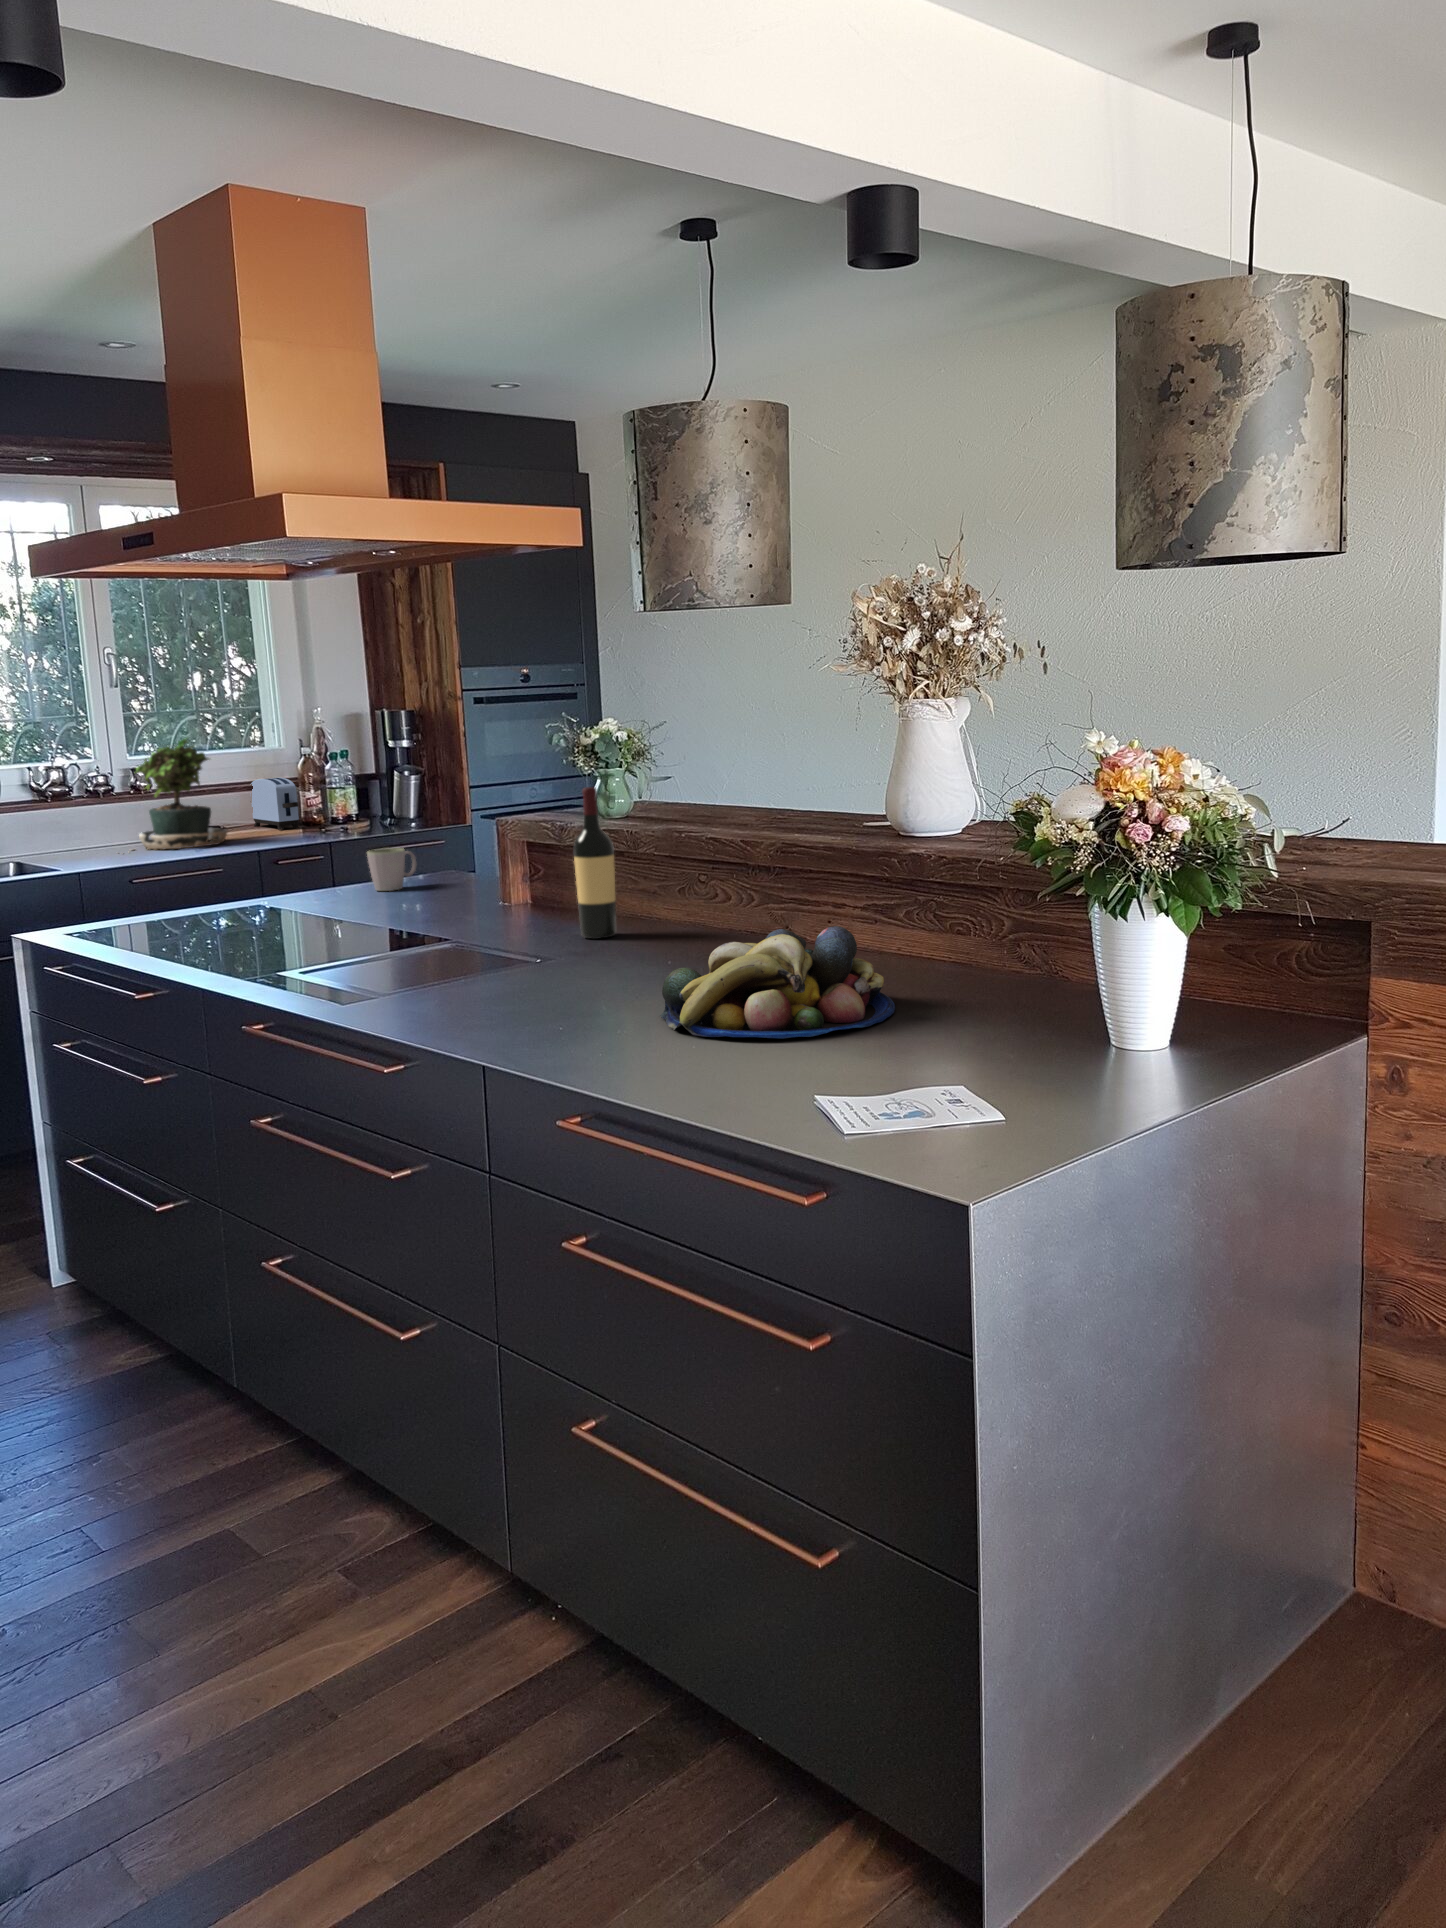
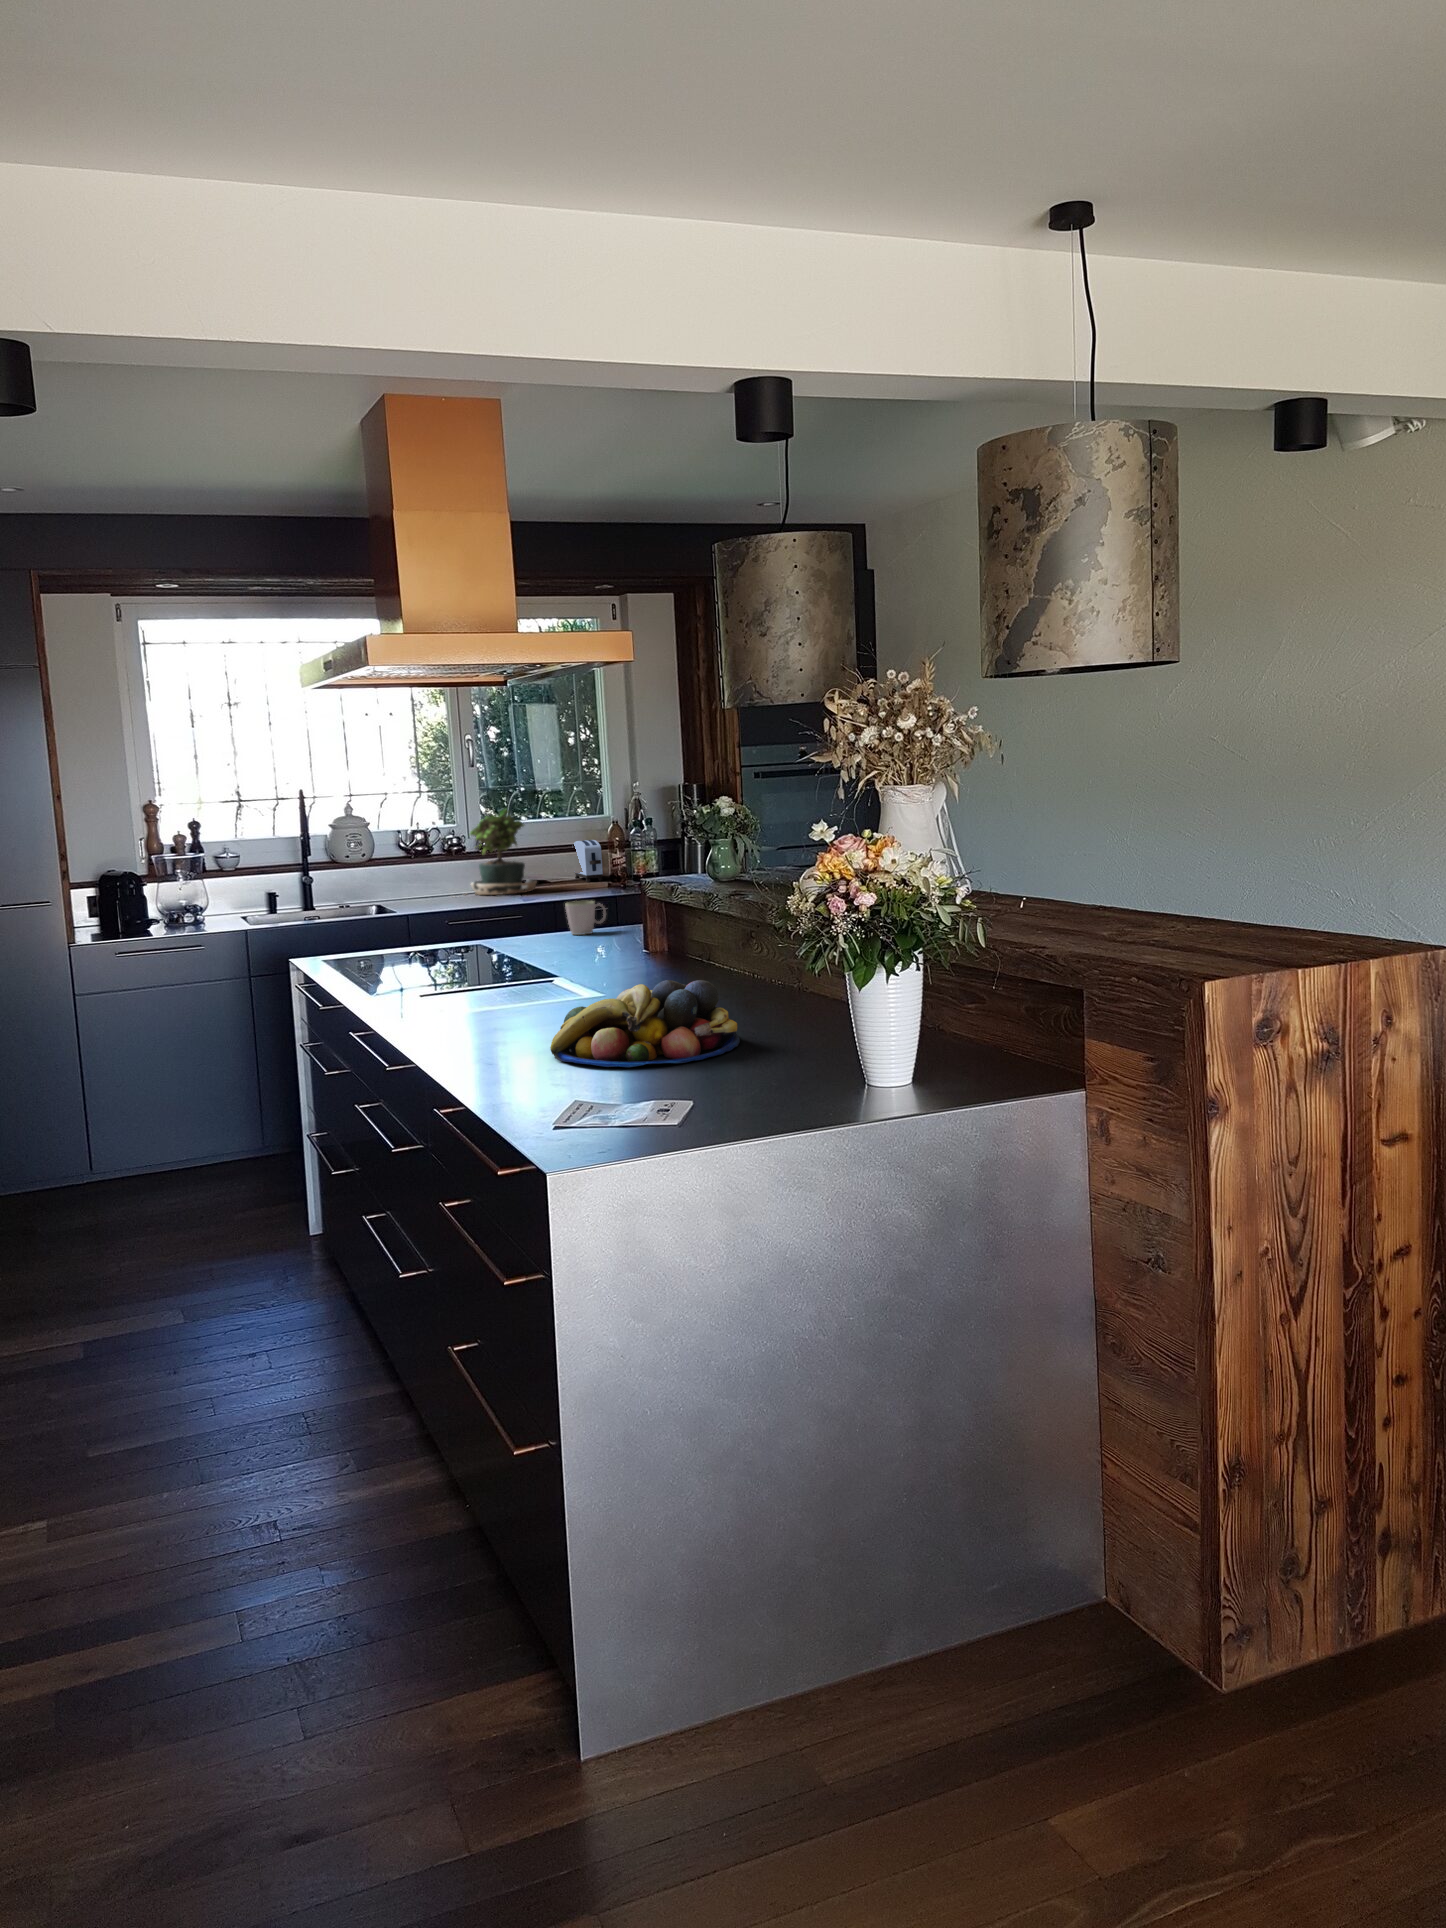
wine bottle: present [574,787,616,939] -> none [626,859,661,981]

